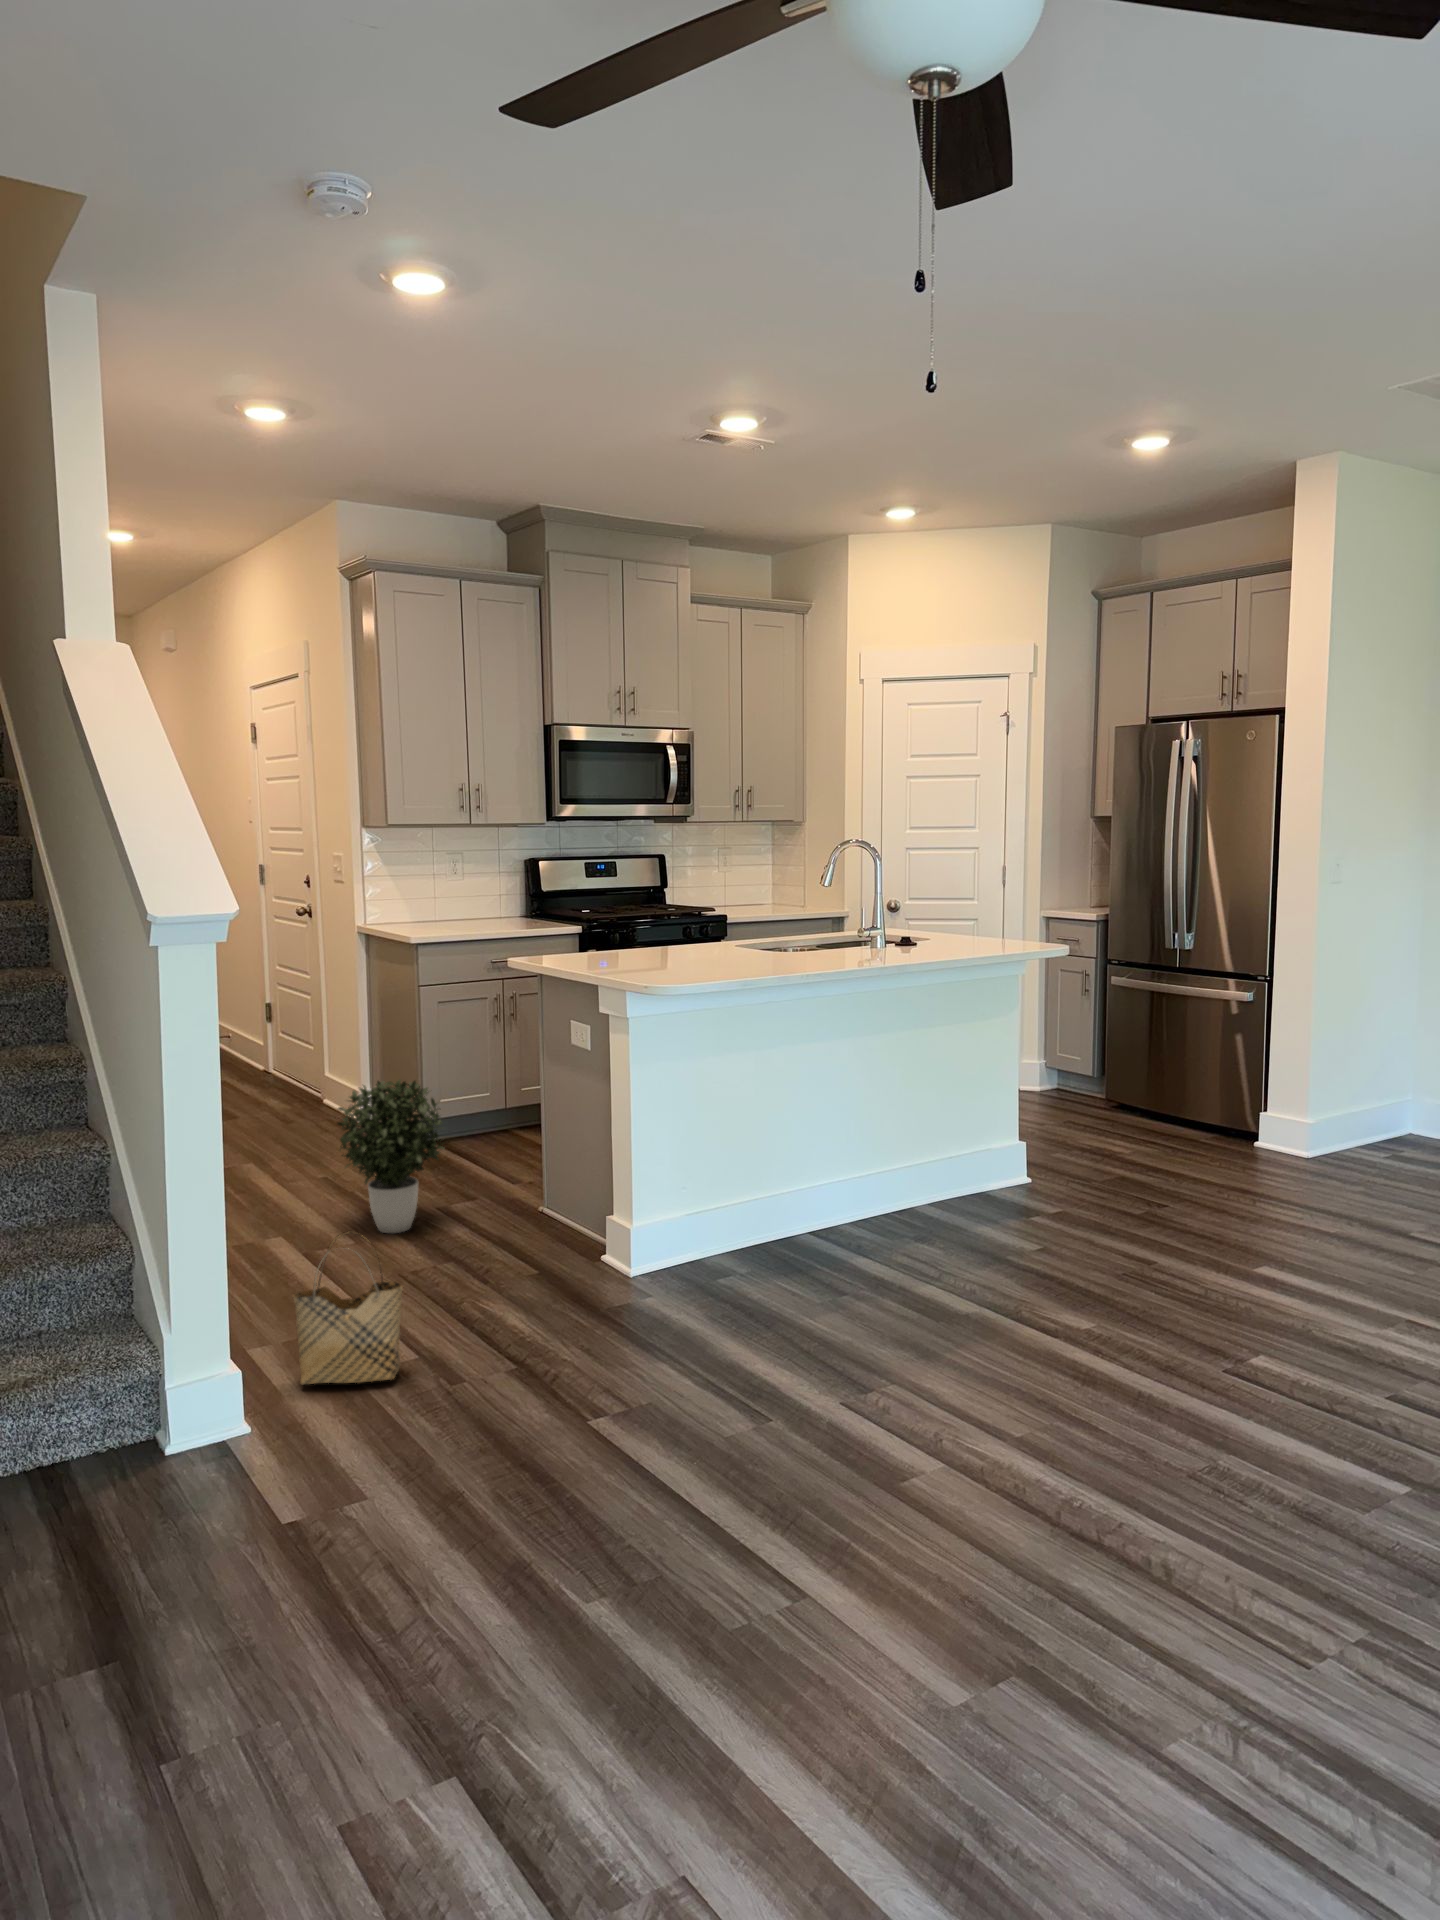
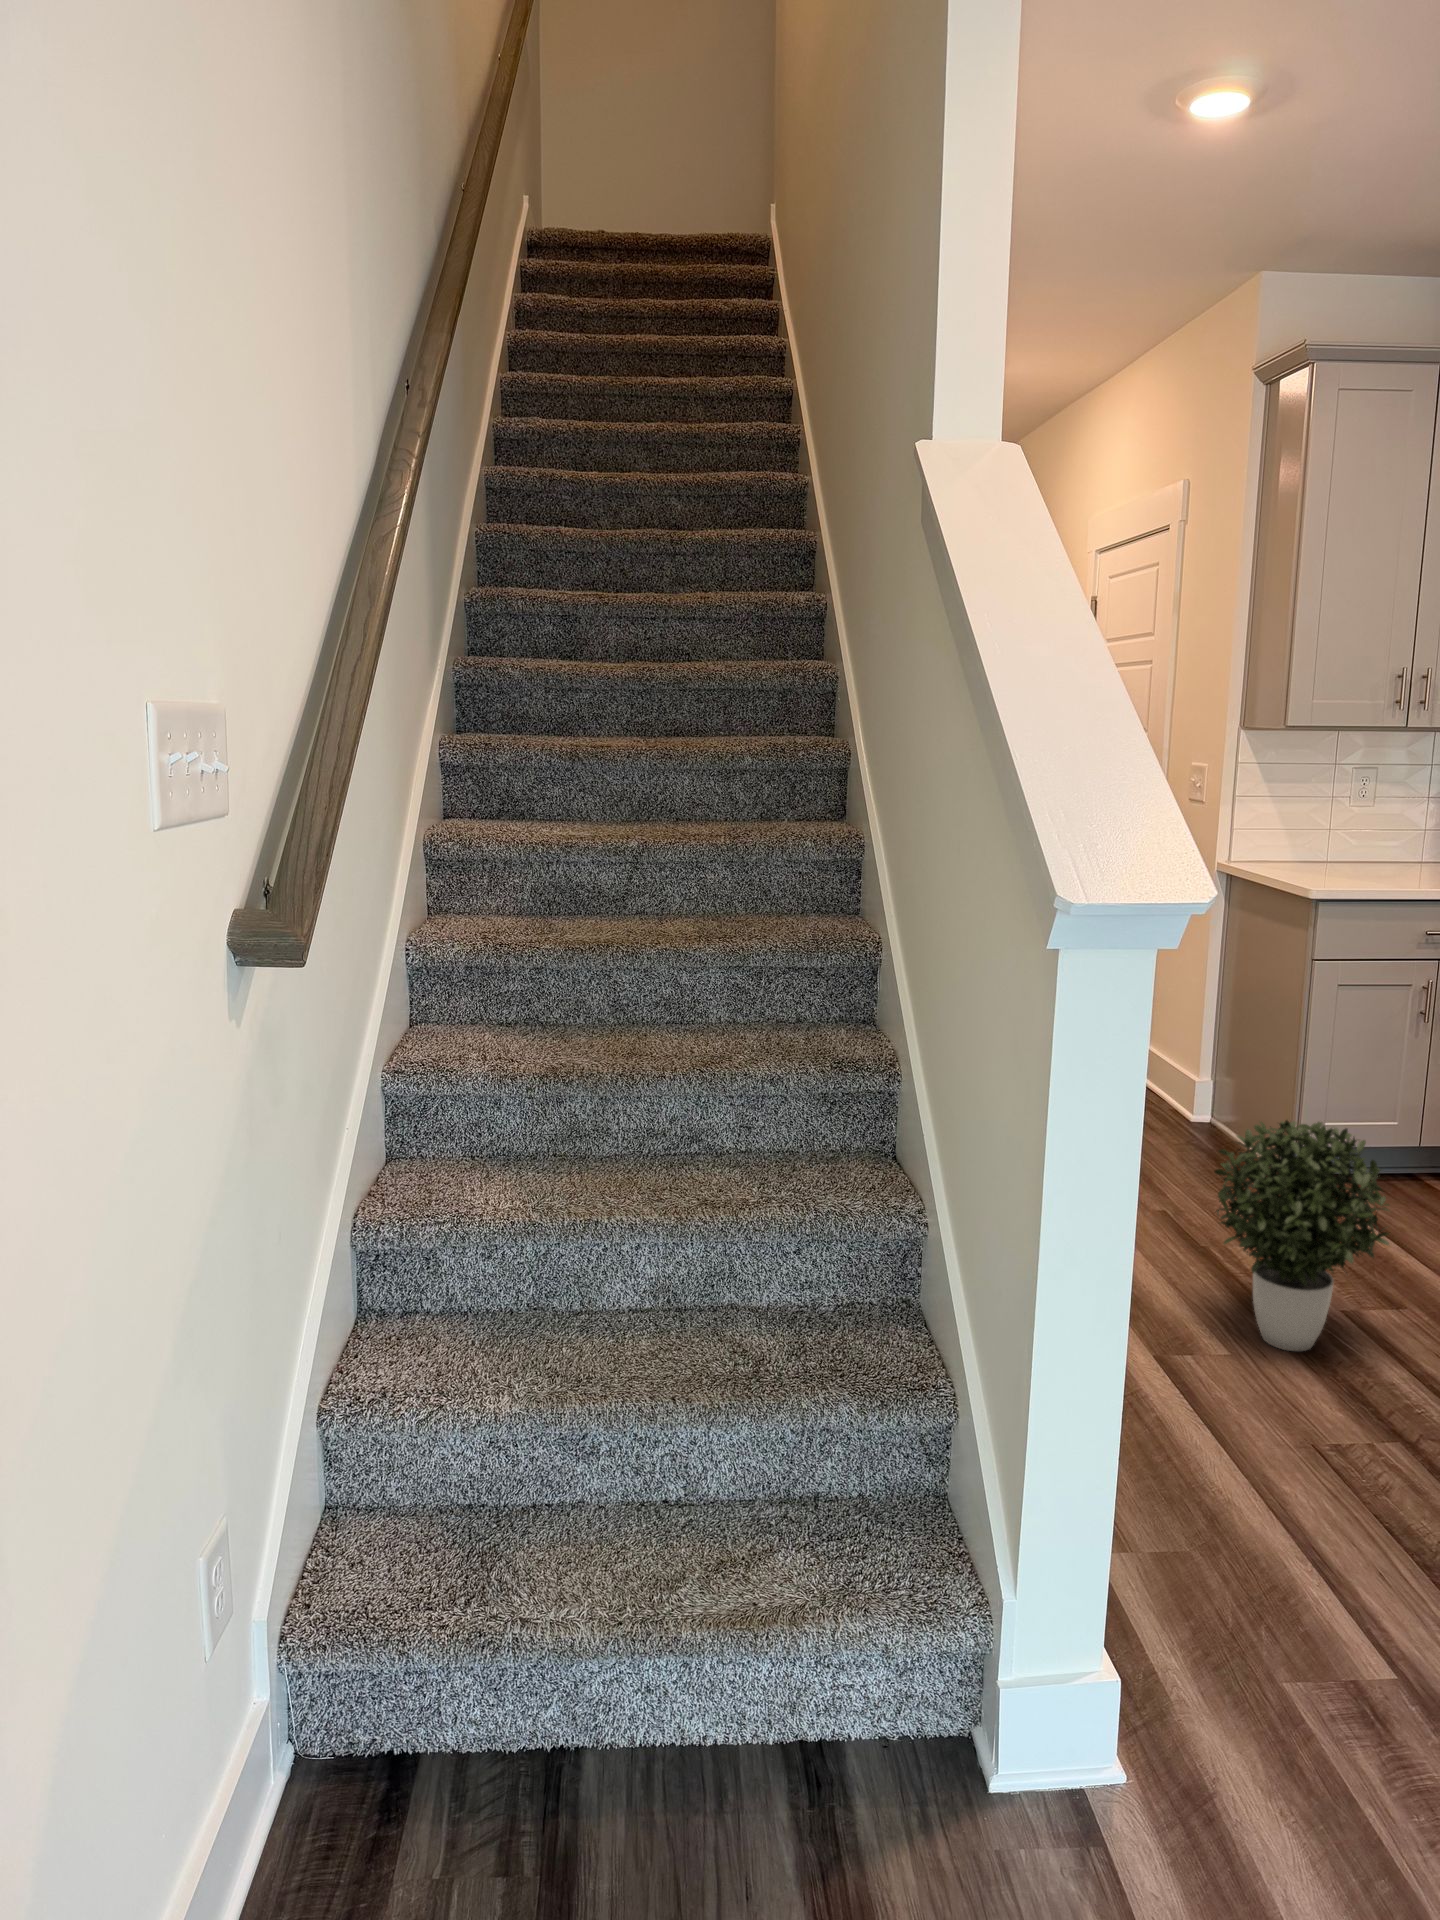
woven basket: present [292,1231,403,1385] -> none [1196,1449,1403,1744]

